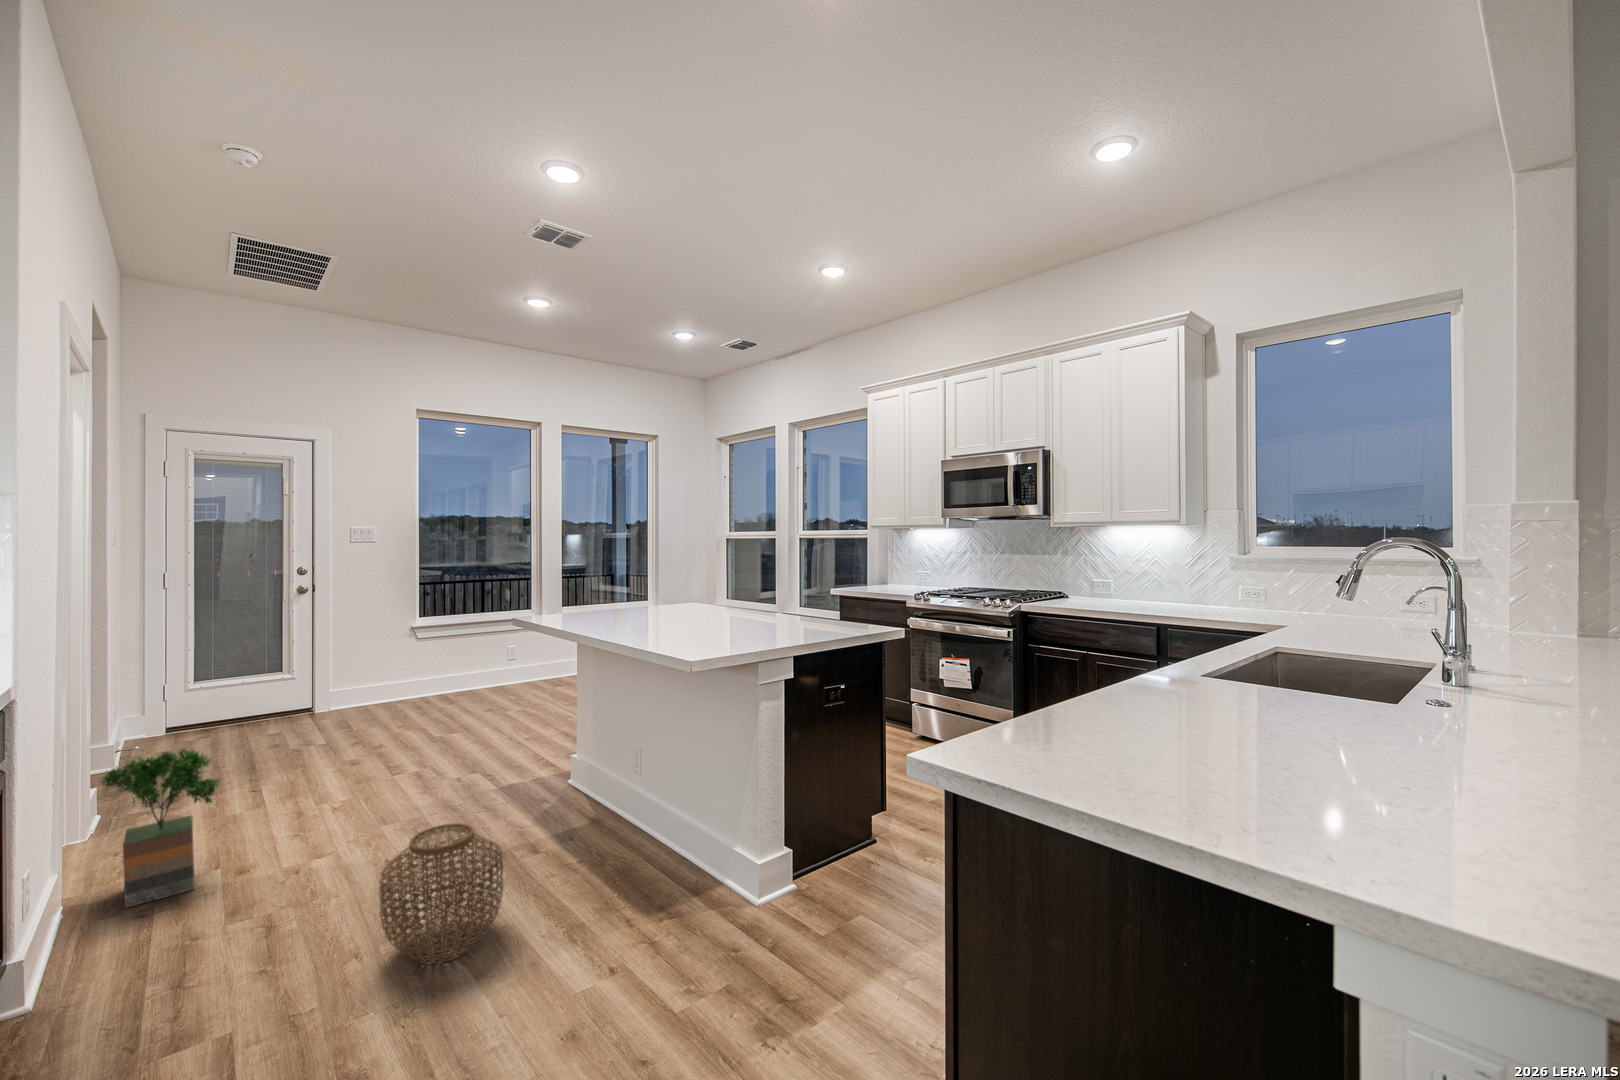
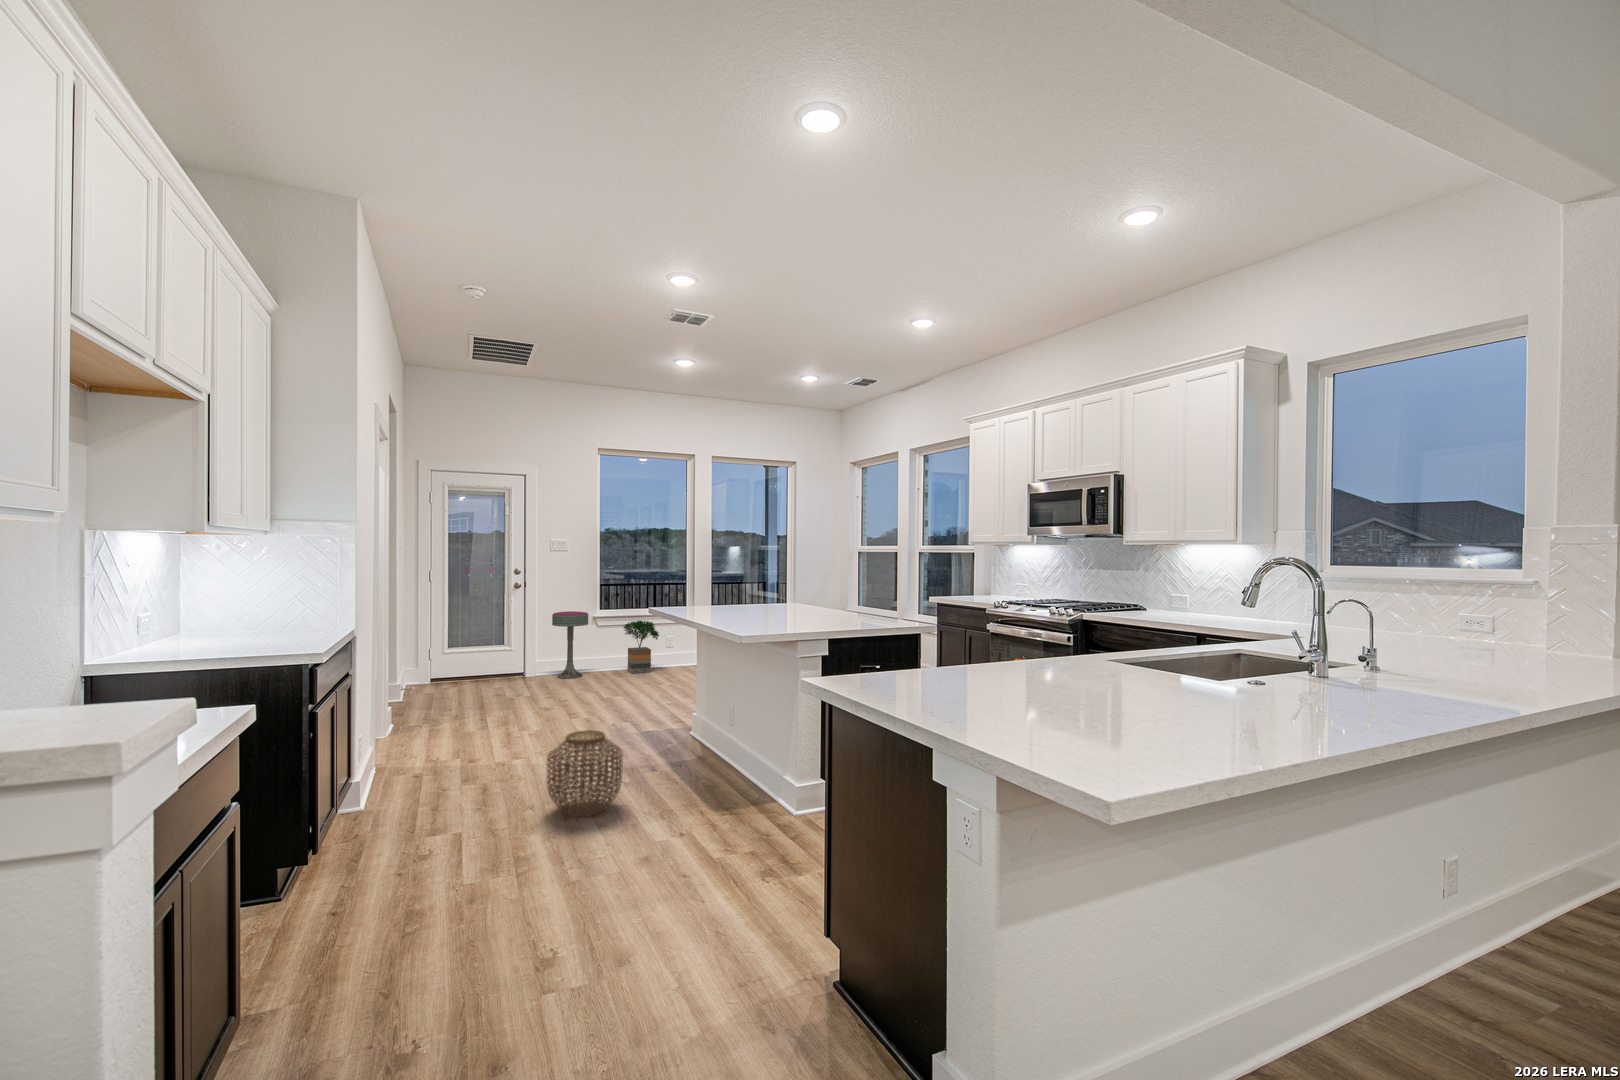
bar stool: none [352,623,403,708] -> present [552,611,589,678]
potted tree: present [99,749,220,908] -> present [623,621,659,674]

